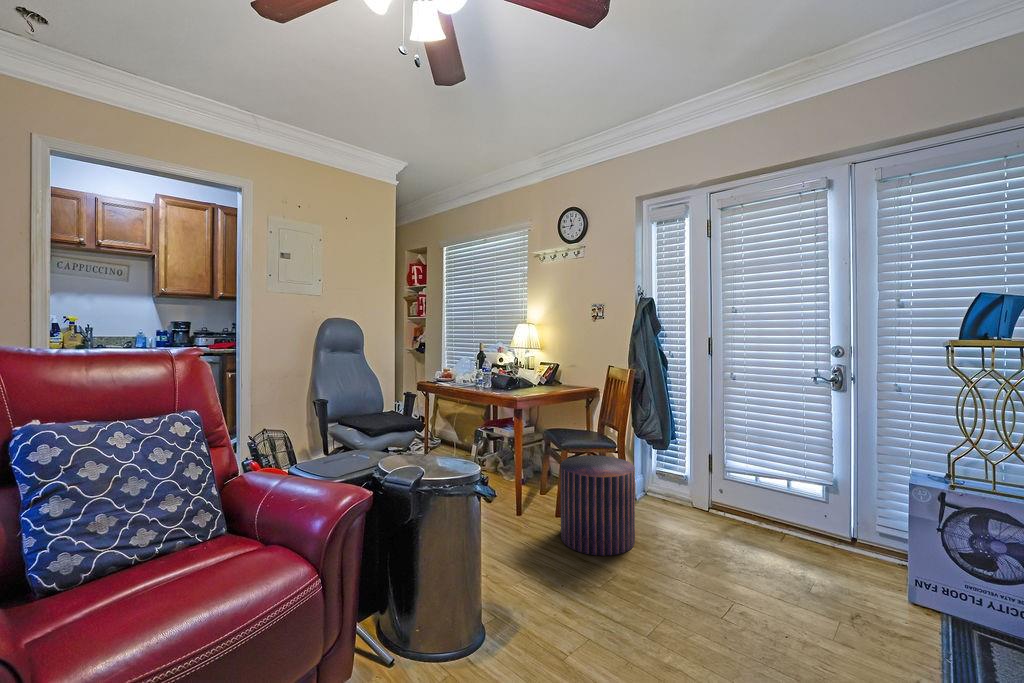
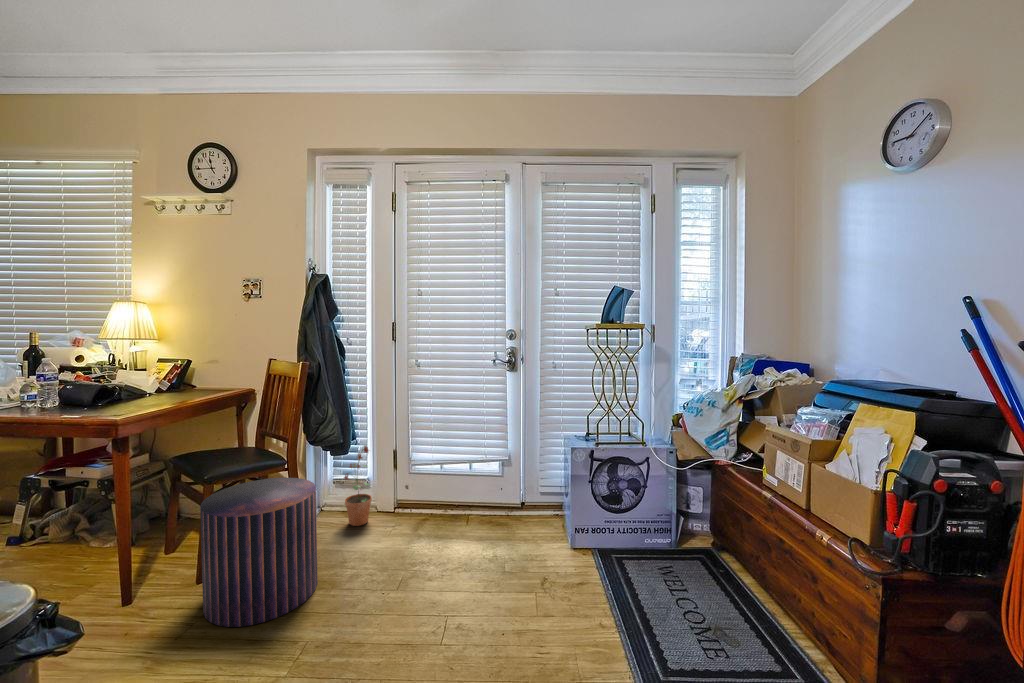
potted plant: none [660,445,686,513] -> present [344,446,372,526]

